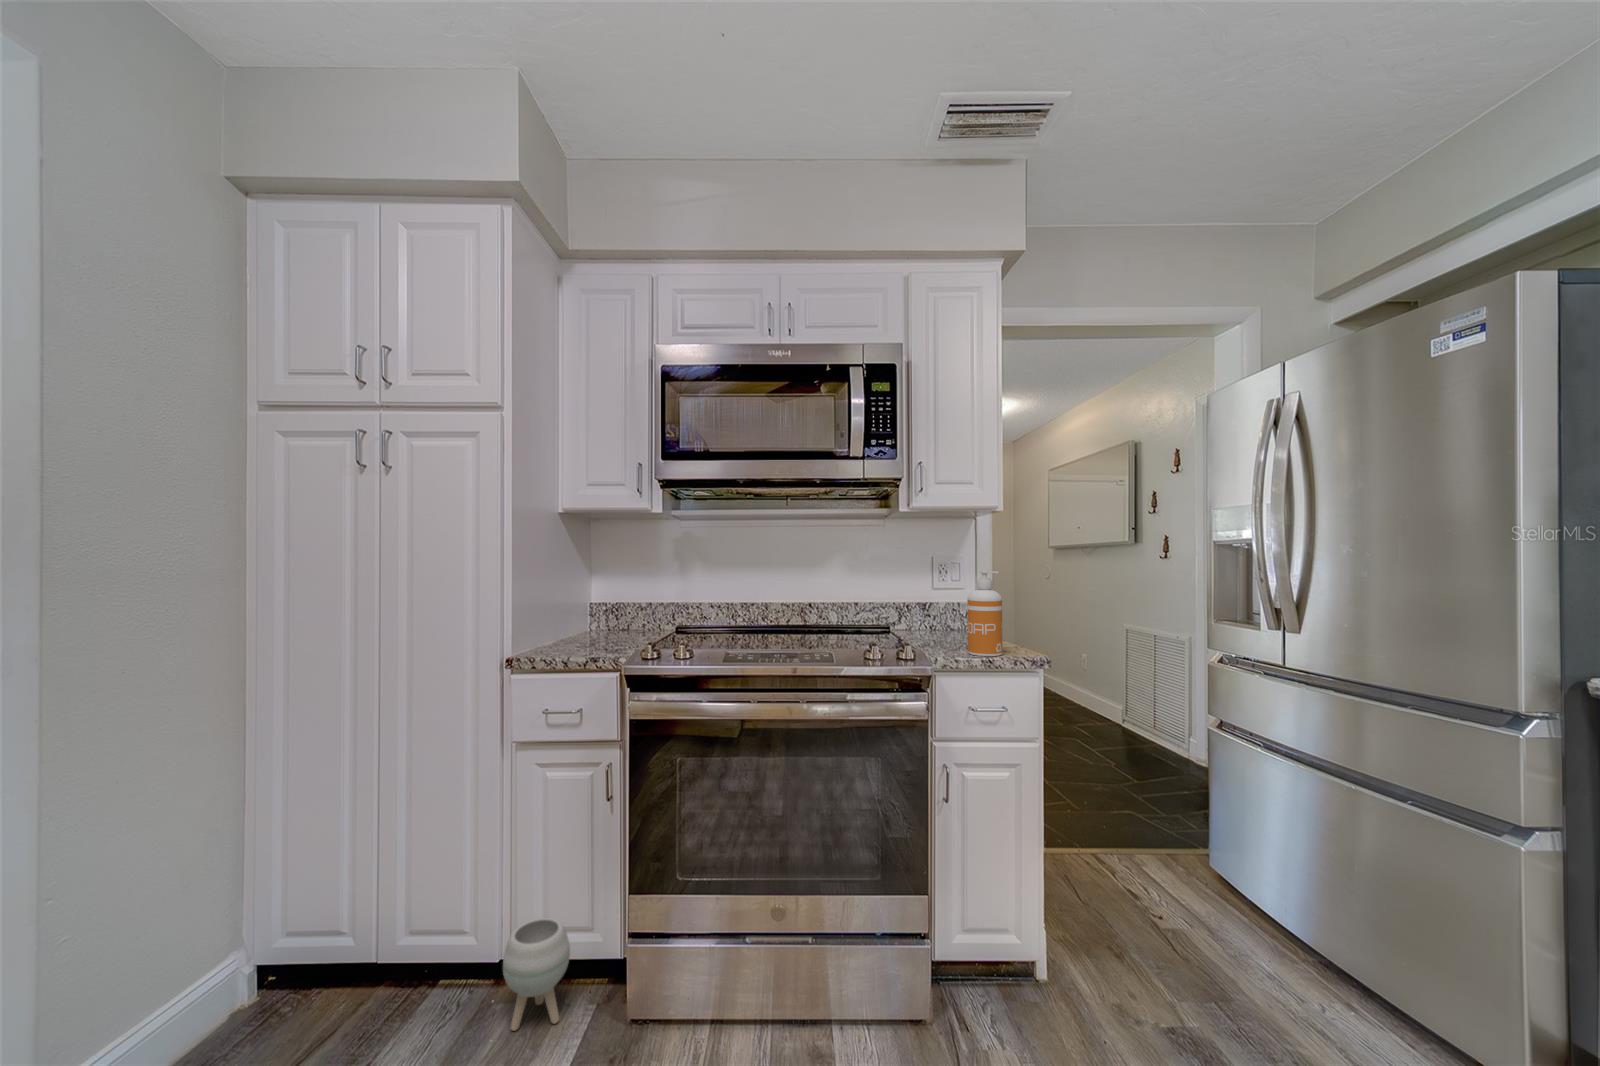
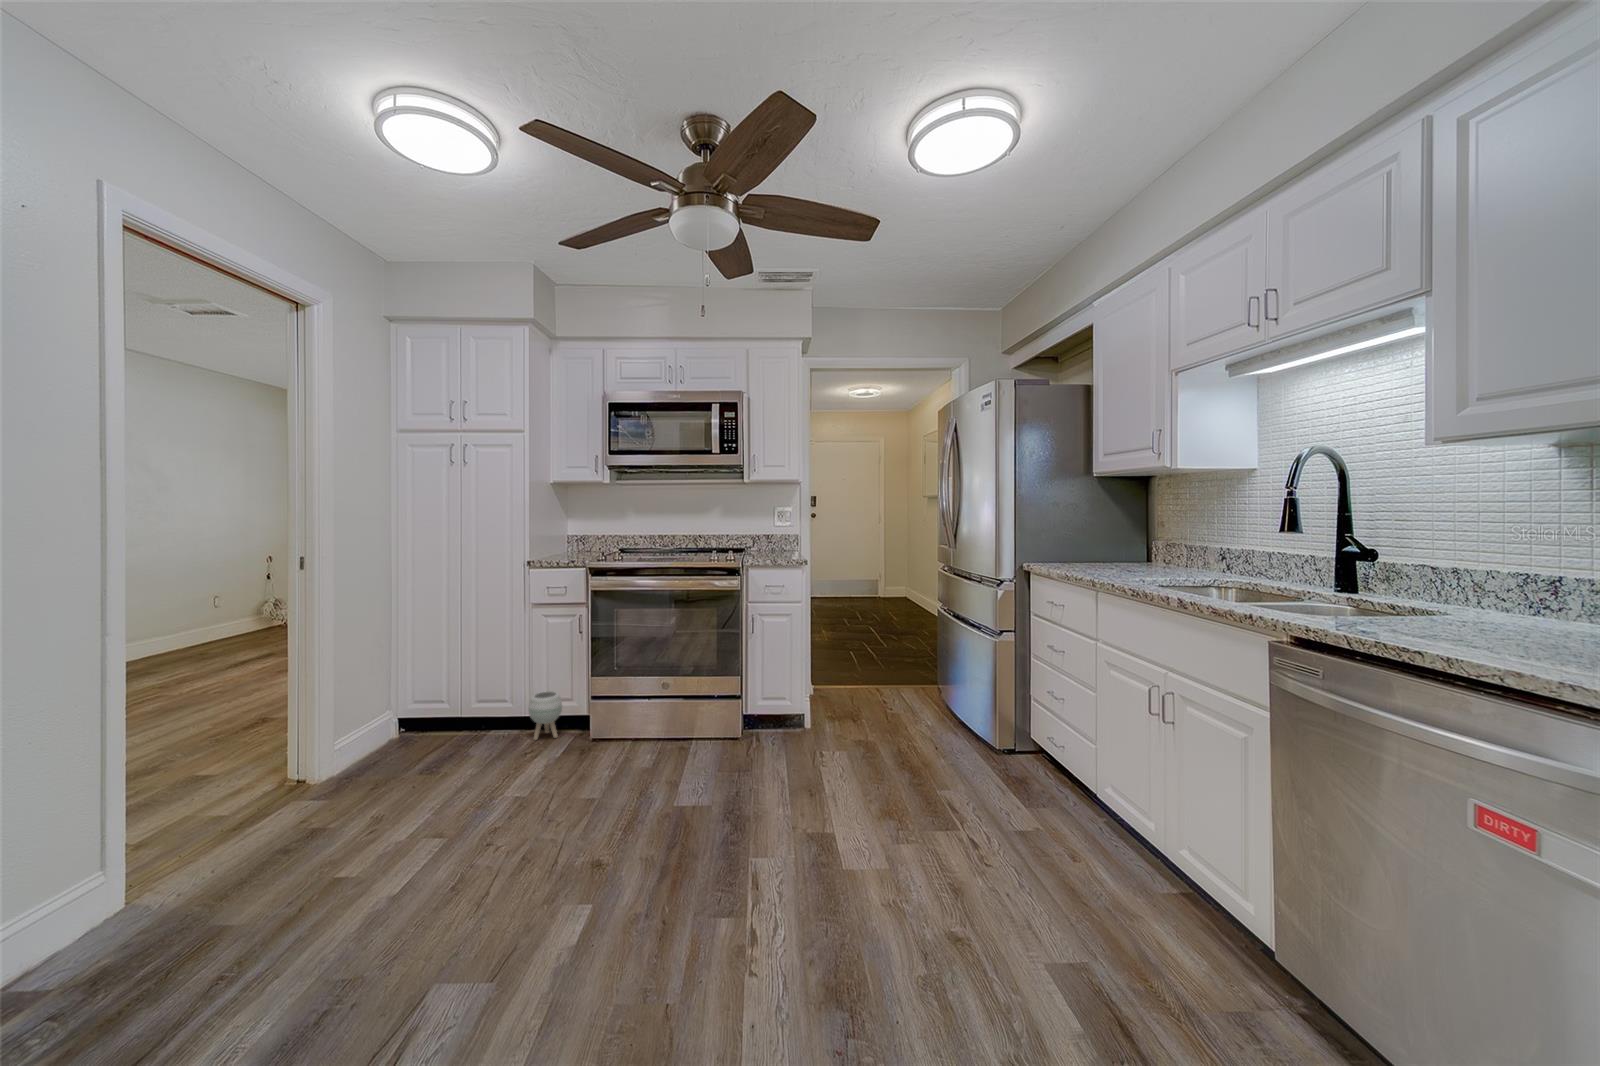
soap dispenser: present [967,570,1003,656] -> none [774,516,792,561]

